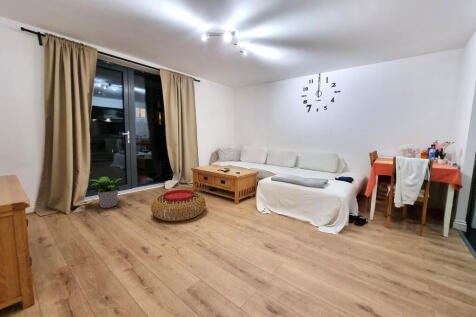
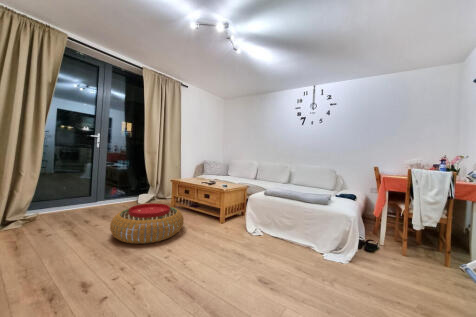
potted plant: present [89,176,123,208] -> none [23,184,85,224]

